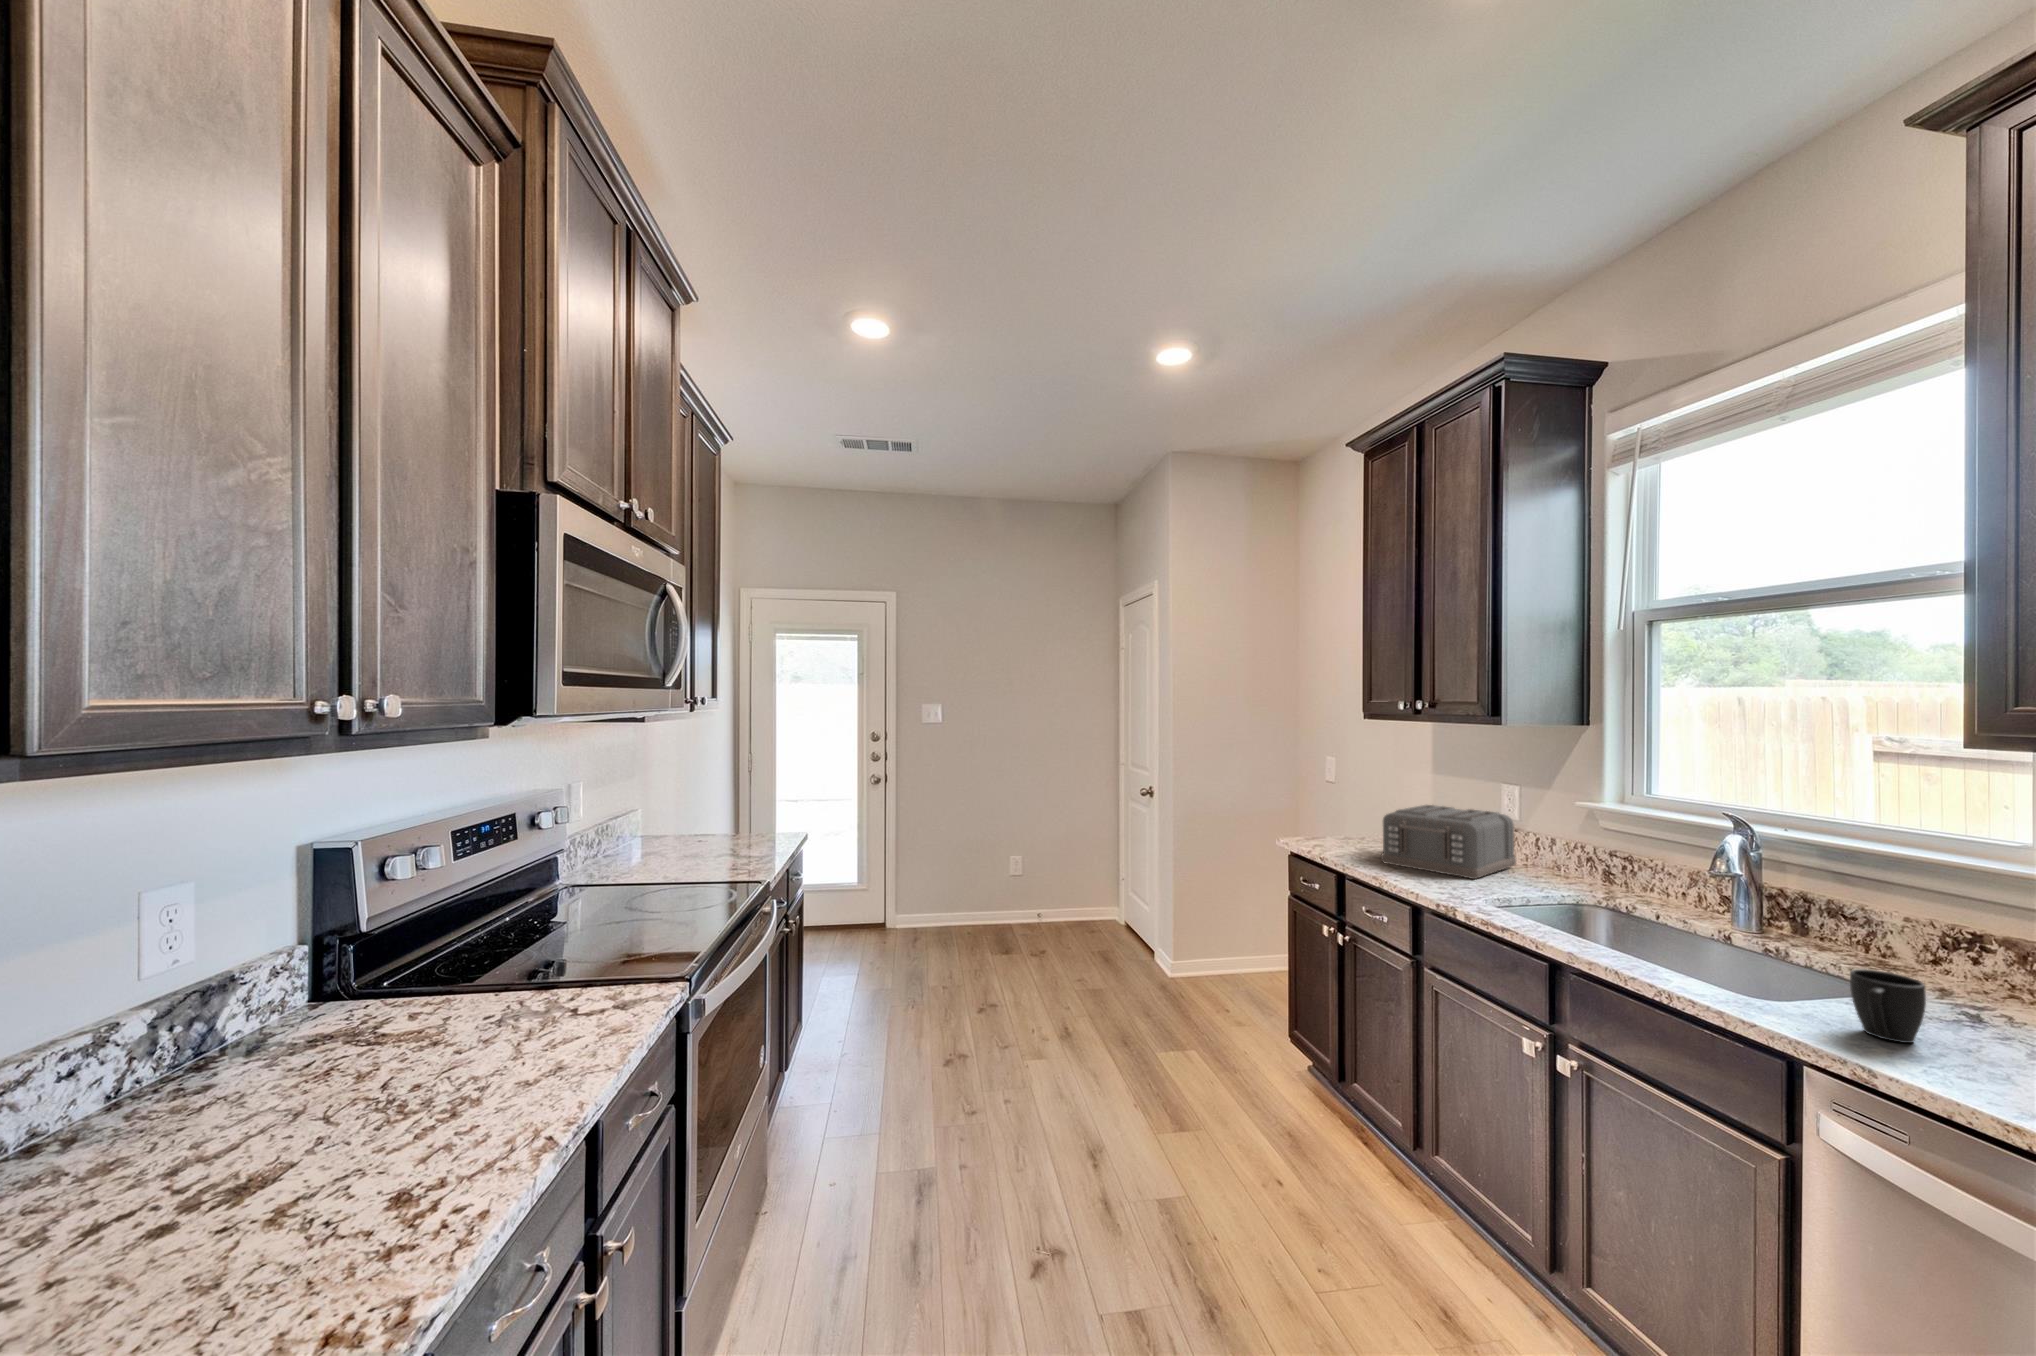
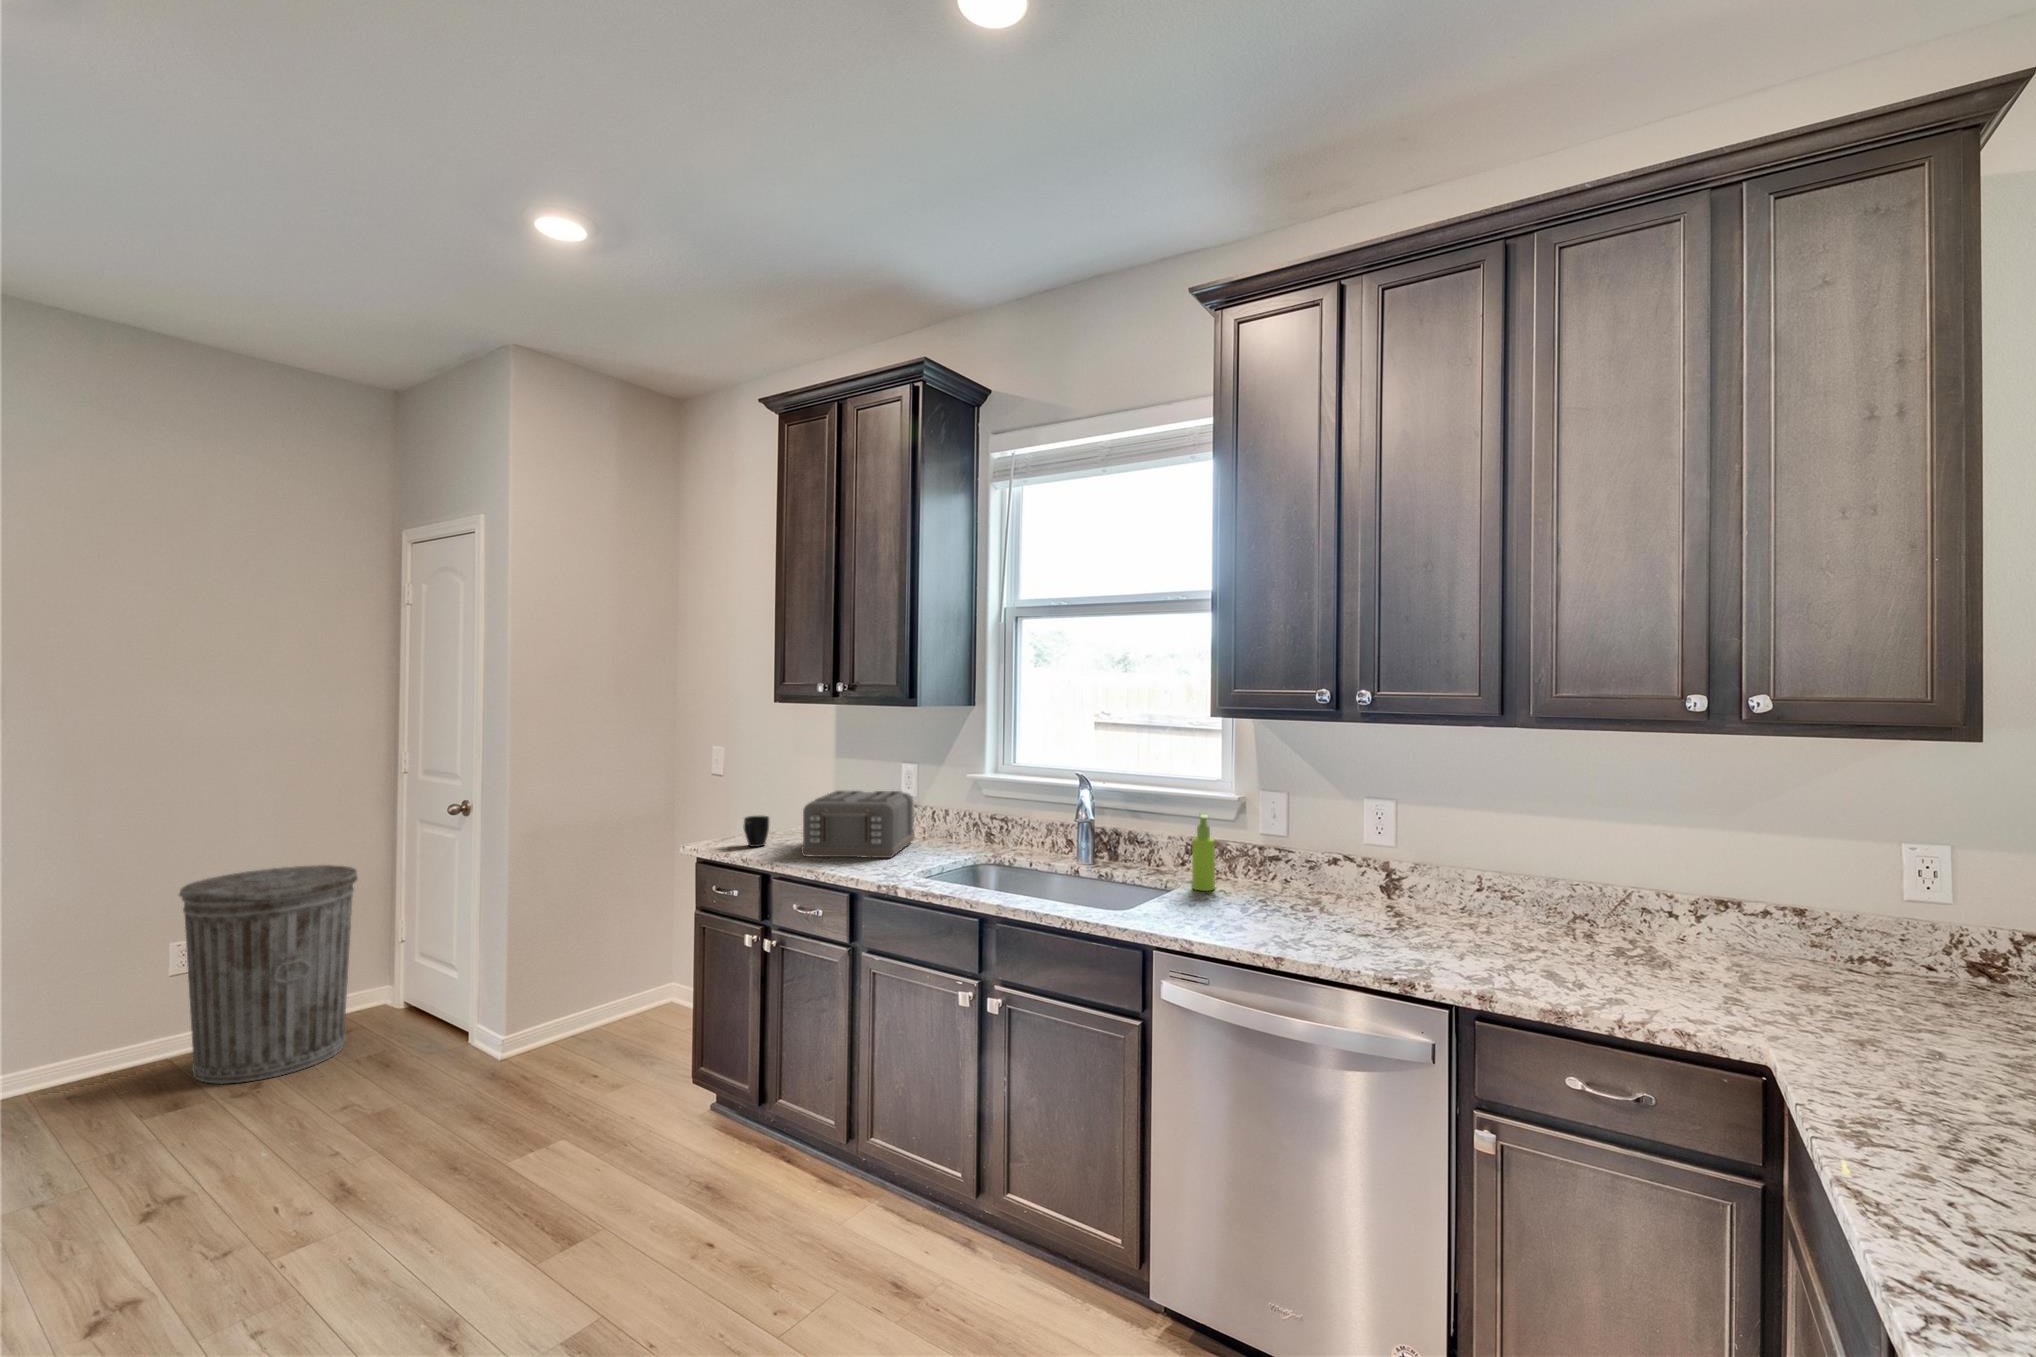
trash can: none [1002,817,1090,951] -> present [179,865,357,1084]
soap dispenser: none [1925,892,1979,1010] -> present [1192,813,1215,891]
mug: present [1850,969,1926,1043] -> present [743,816,769,847]

